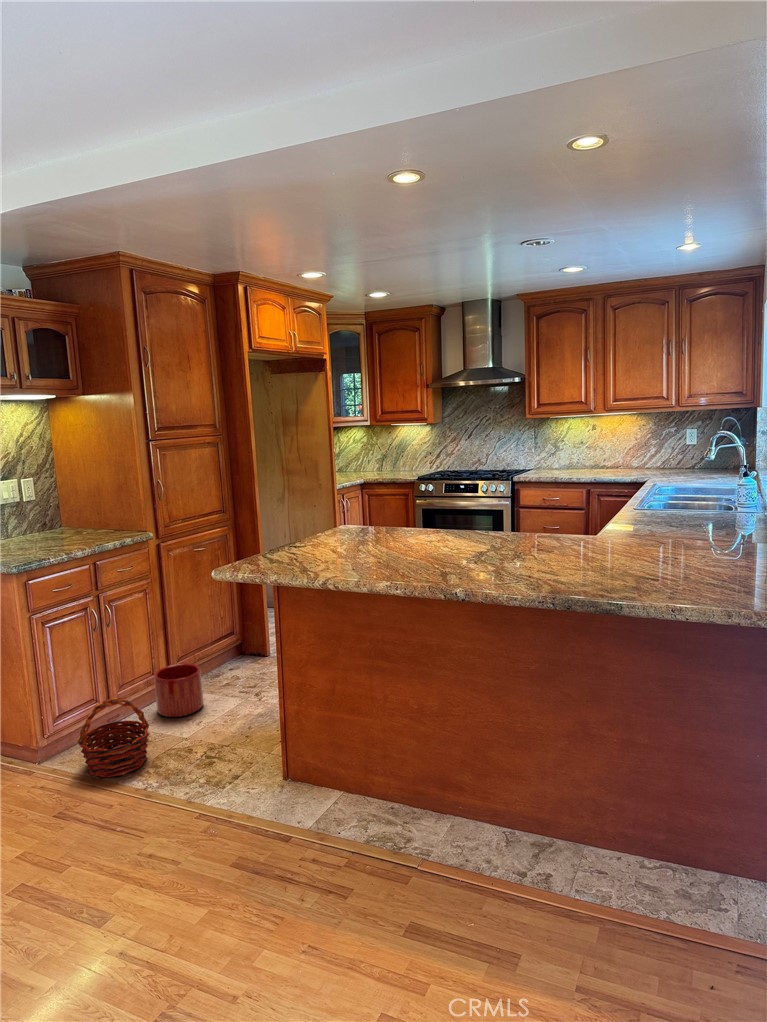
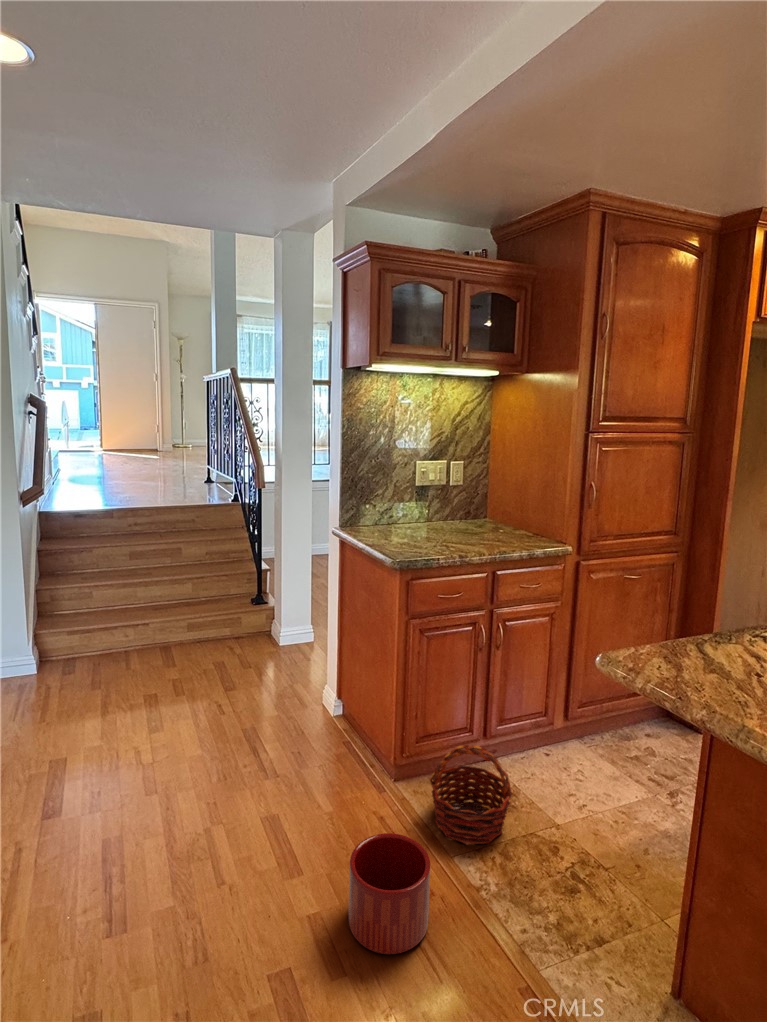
planter: present [154,663,203,717] -> present [349,833,430,954]

